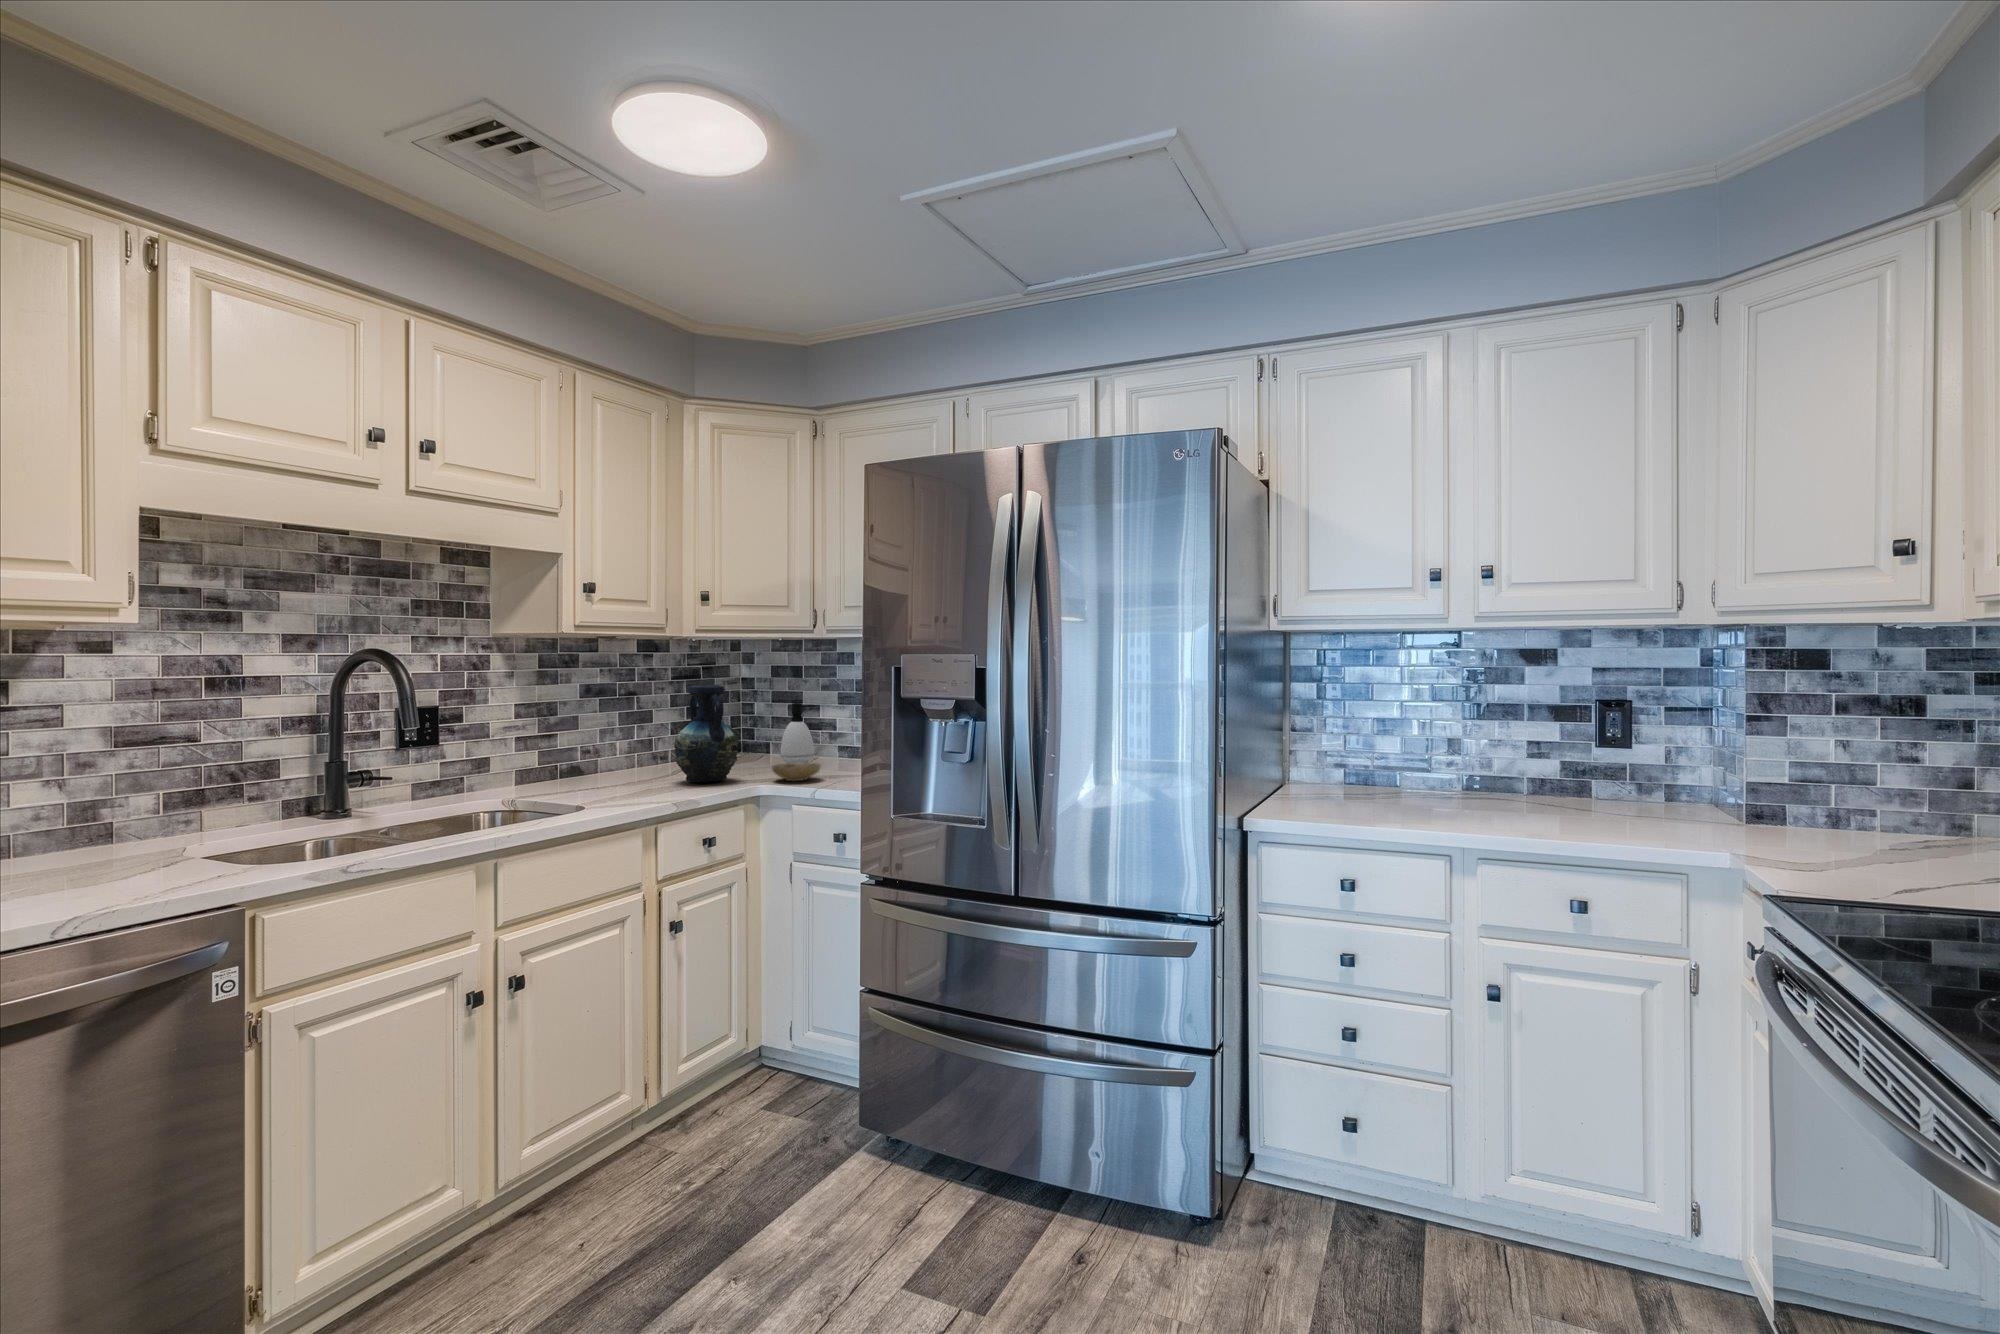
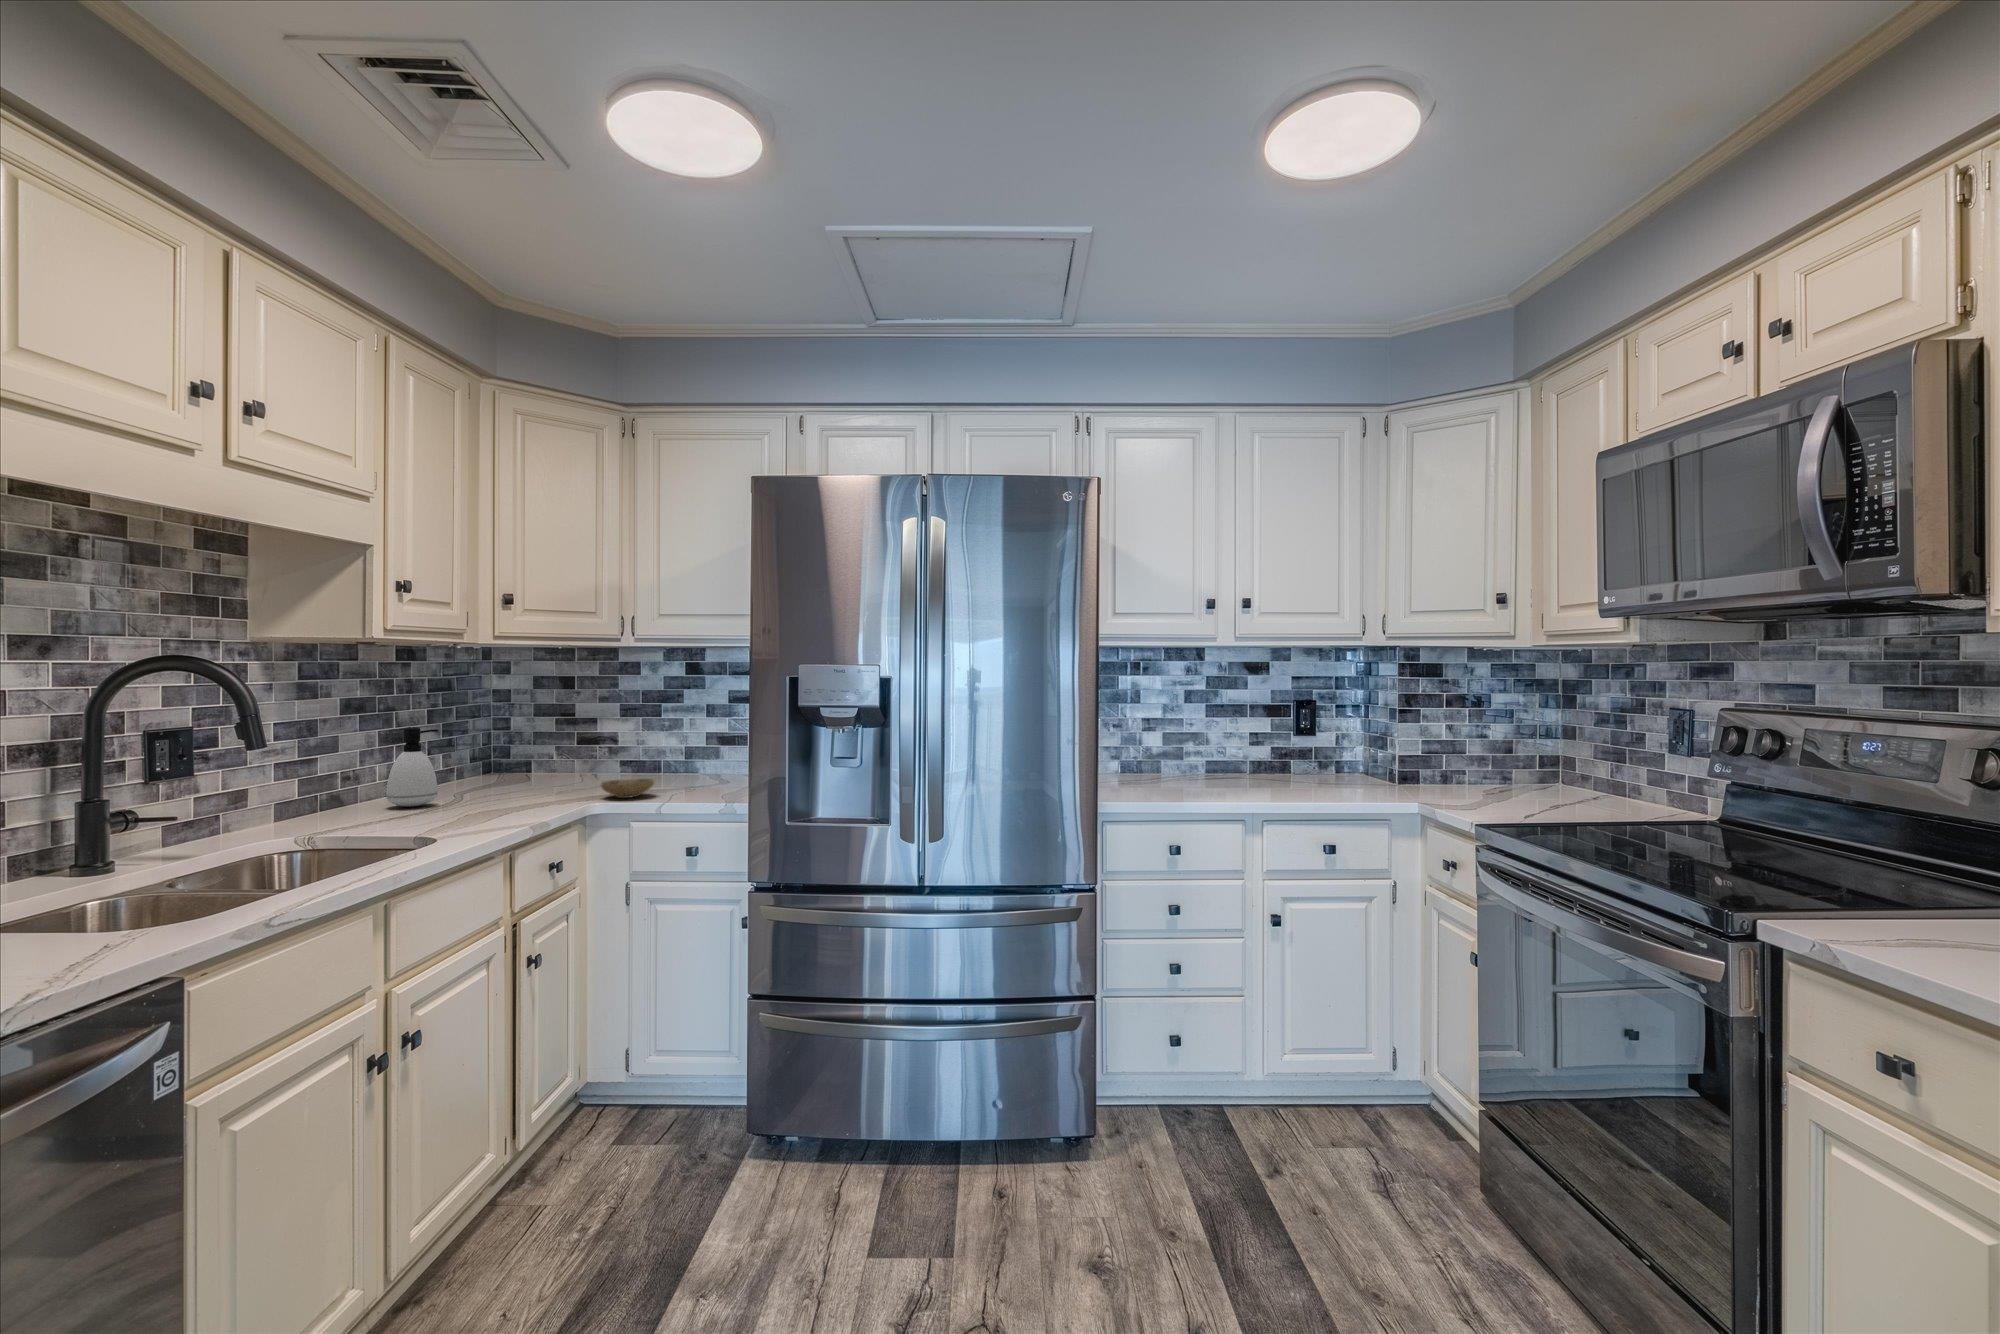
vase: present [674,685,738,782] -> none [486,698,562,805]
soap dispenser: present [781,703,814,763] -> present [386,727,438,807]

